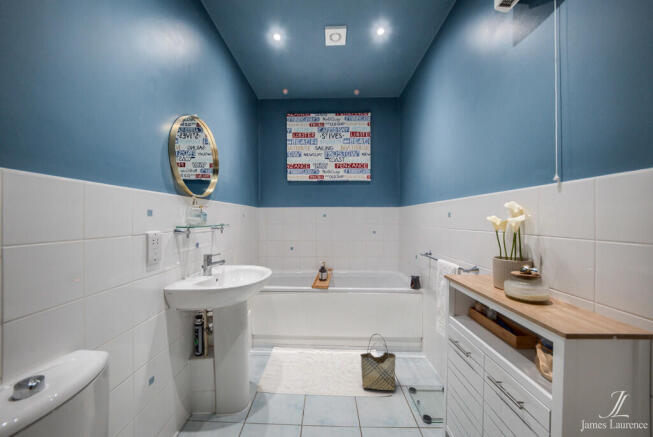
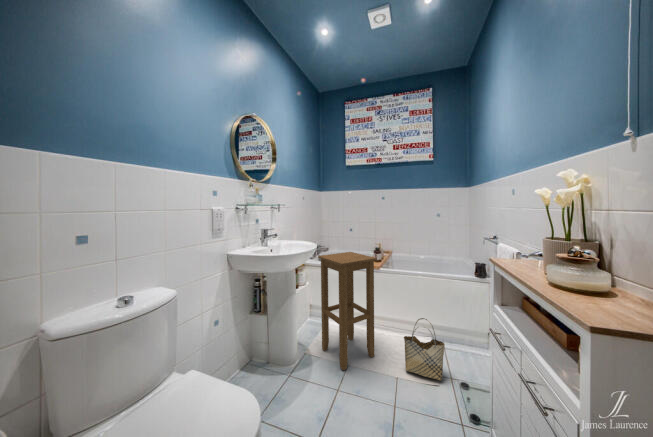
stool: none [272,273,334,403] -> present [318,252,377,370]

